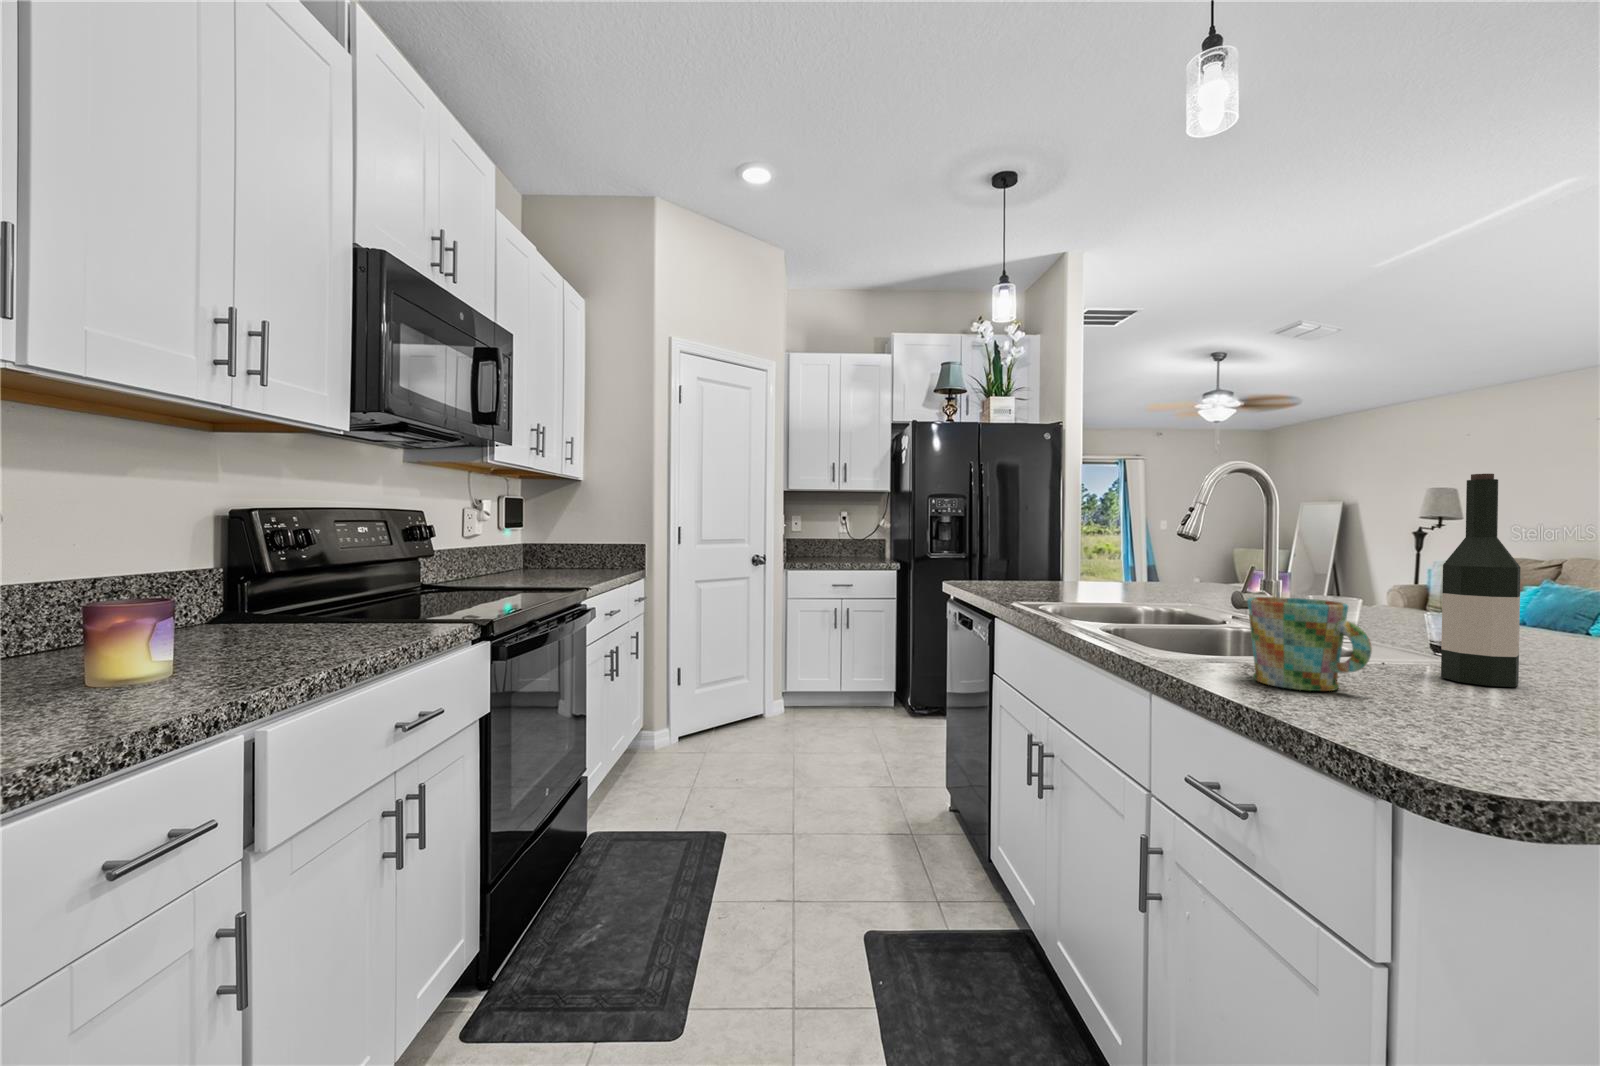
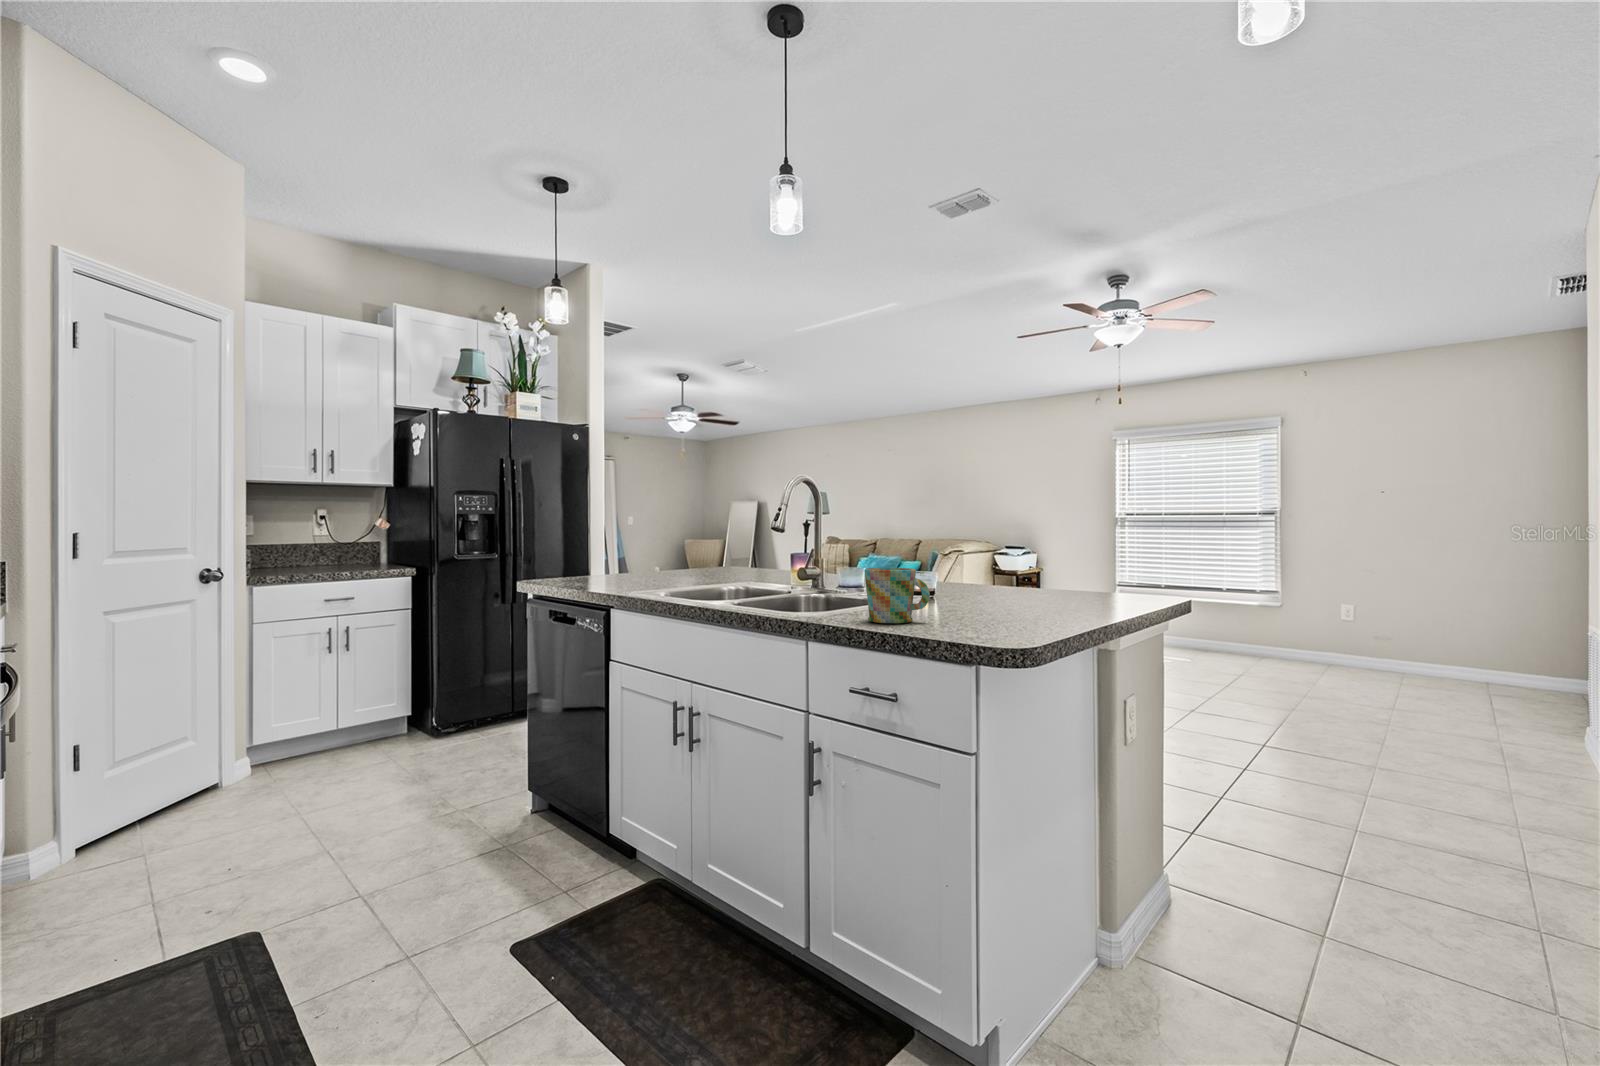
wine bottle: present [1441,474,1520,687] -> none [940,492,972,612]

